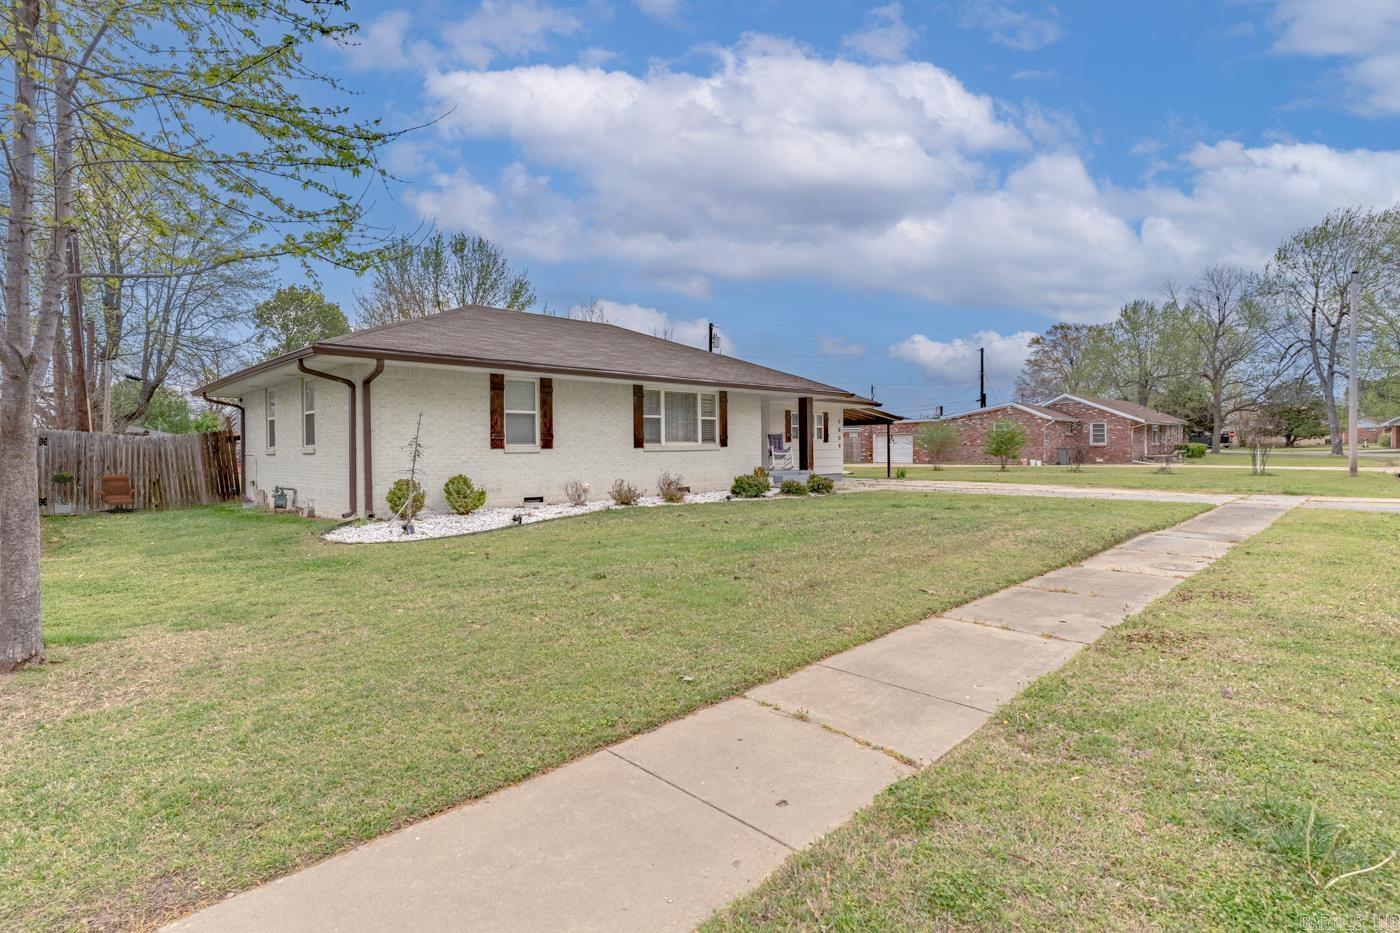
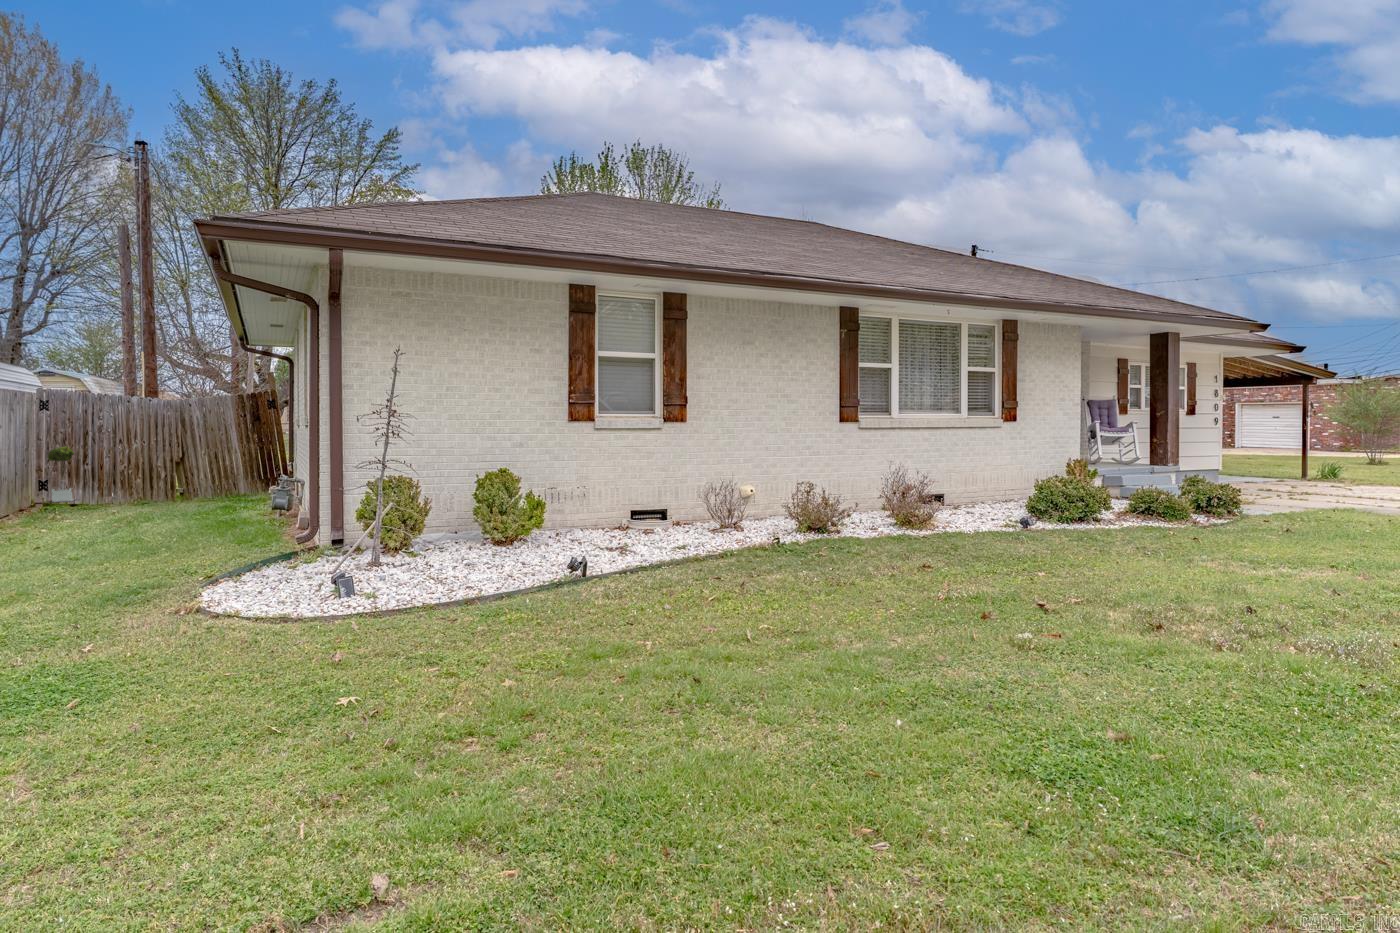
lounge chair: present [97,474,137,512] -> none [98,451,151,504]

